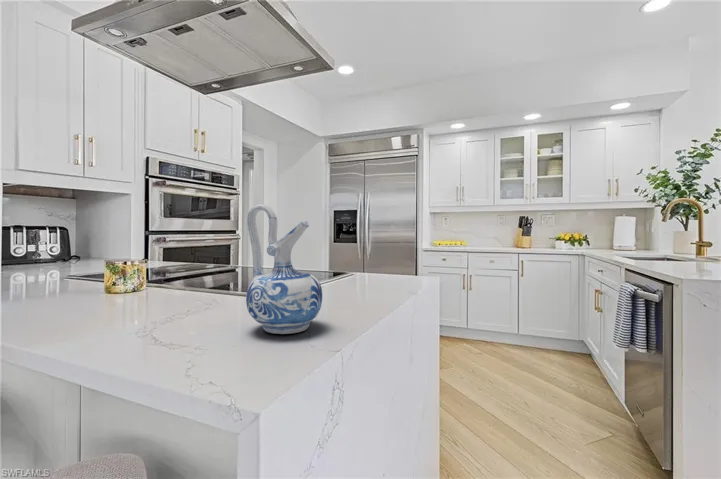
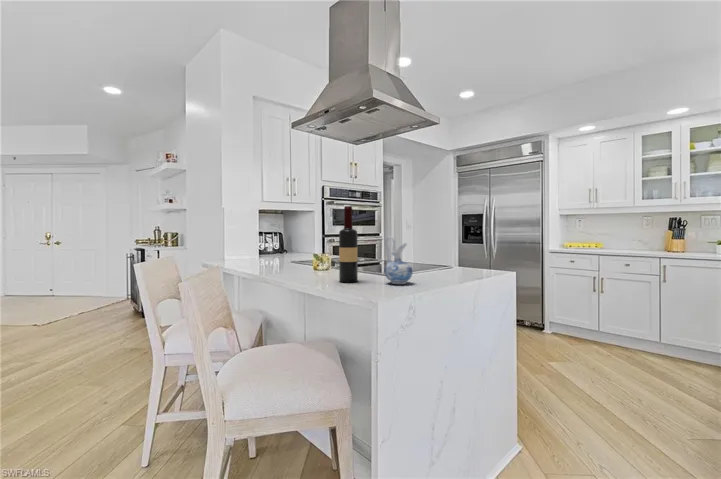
wine bottle: none [103,115,167,340] -> present [339,206,358,282]

